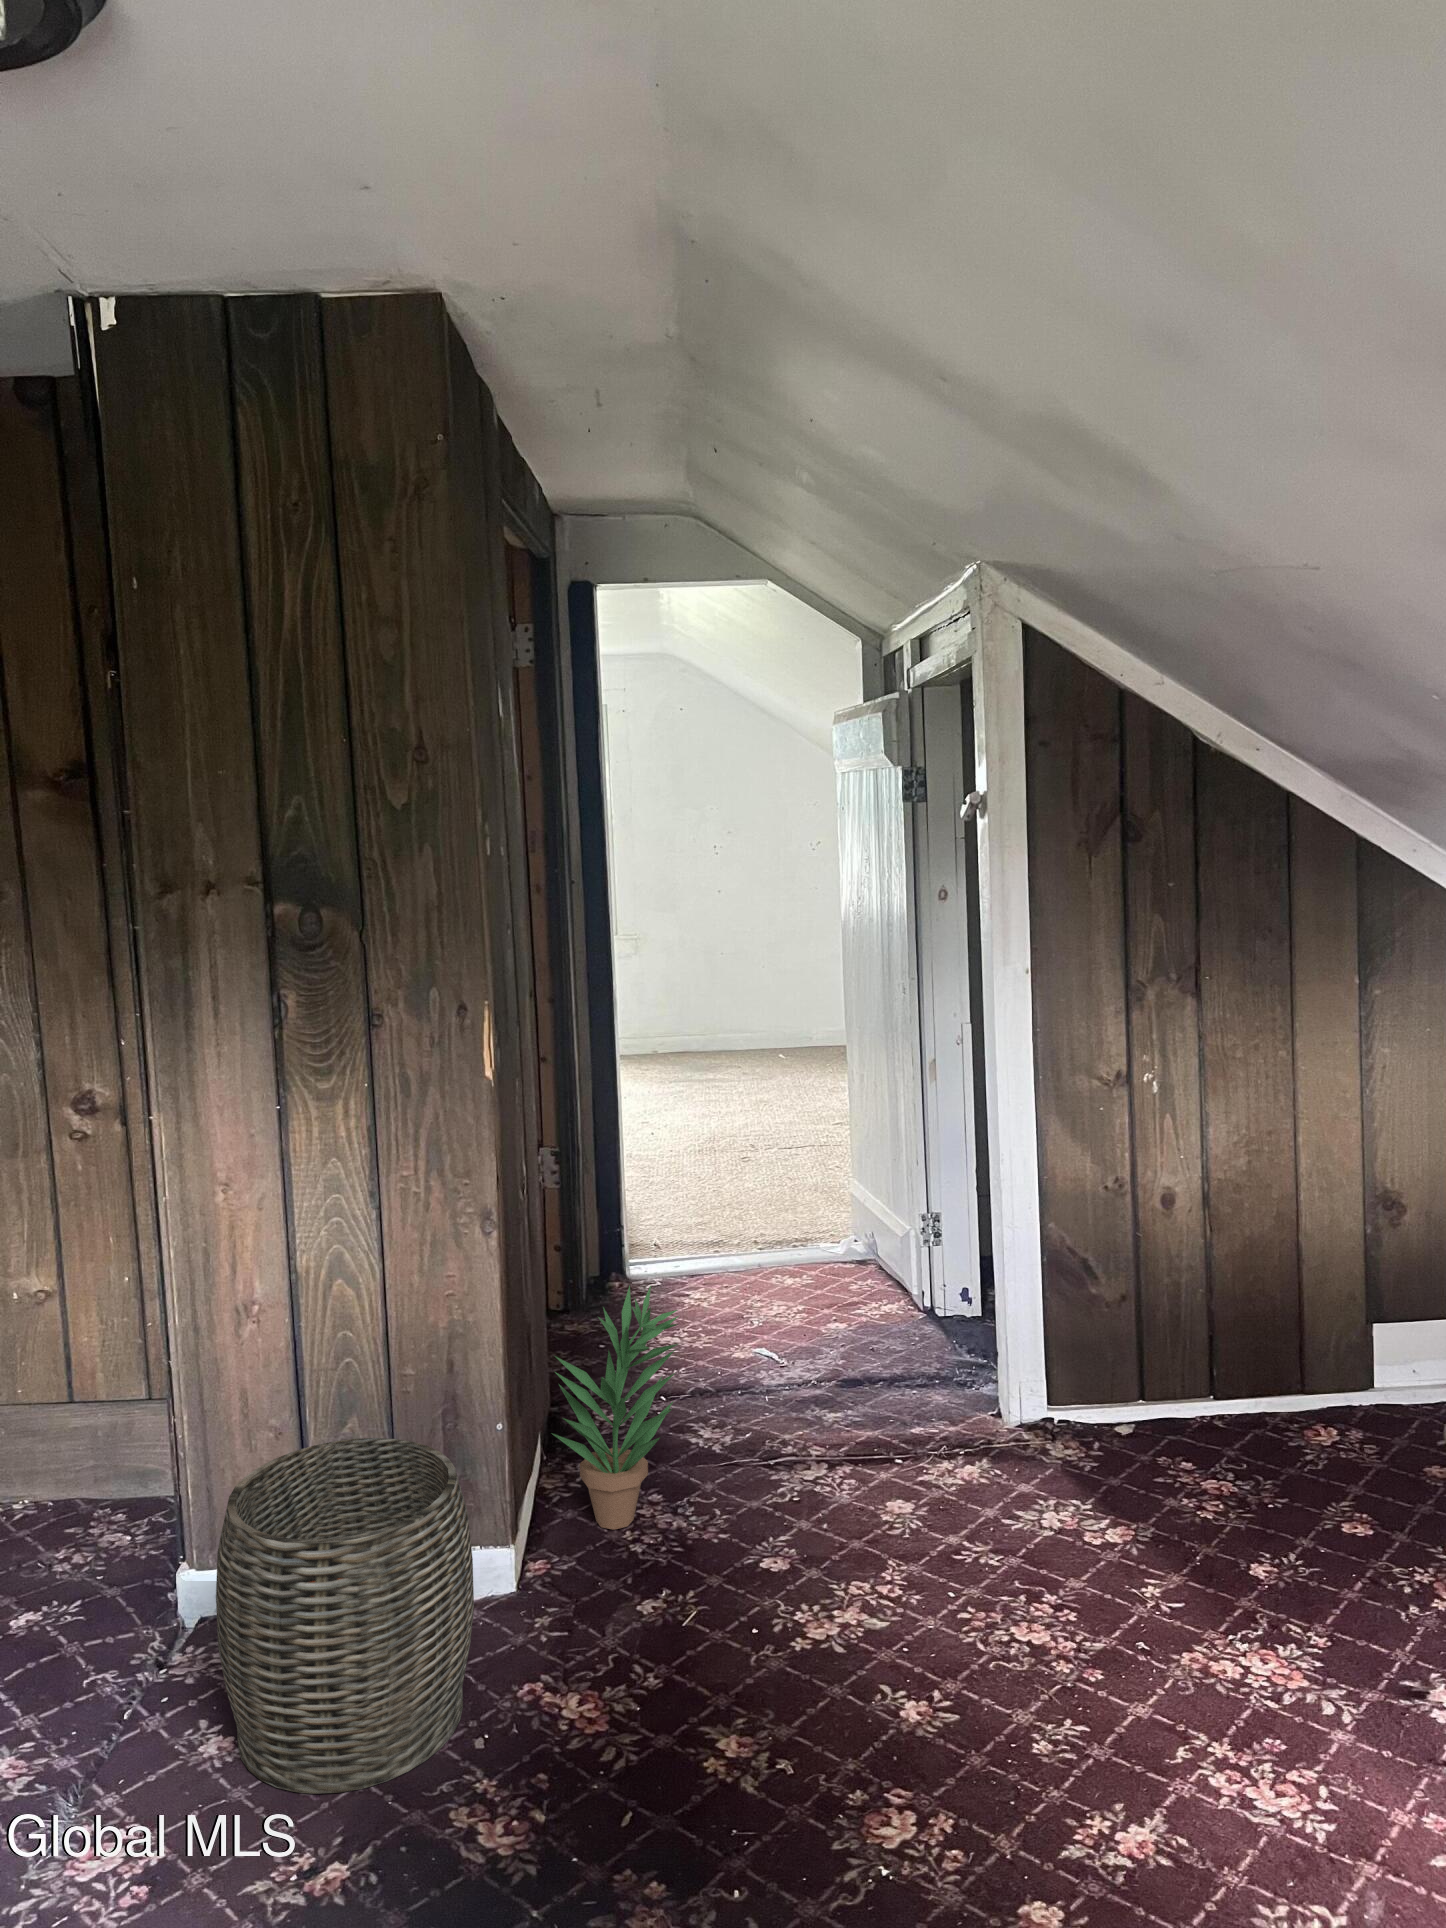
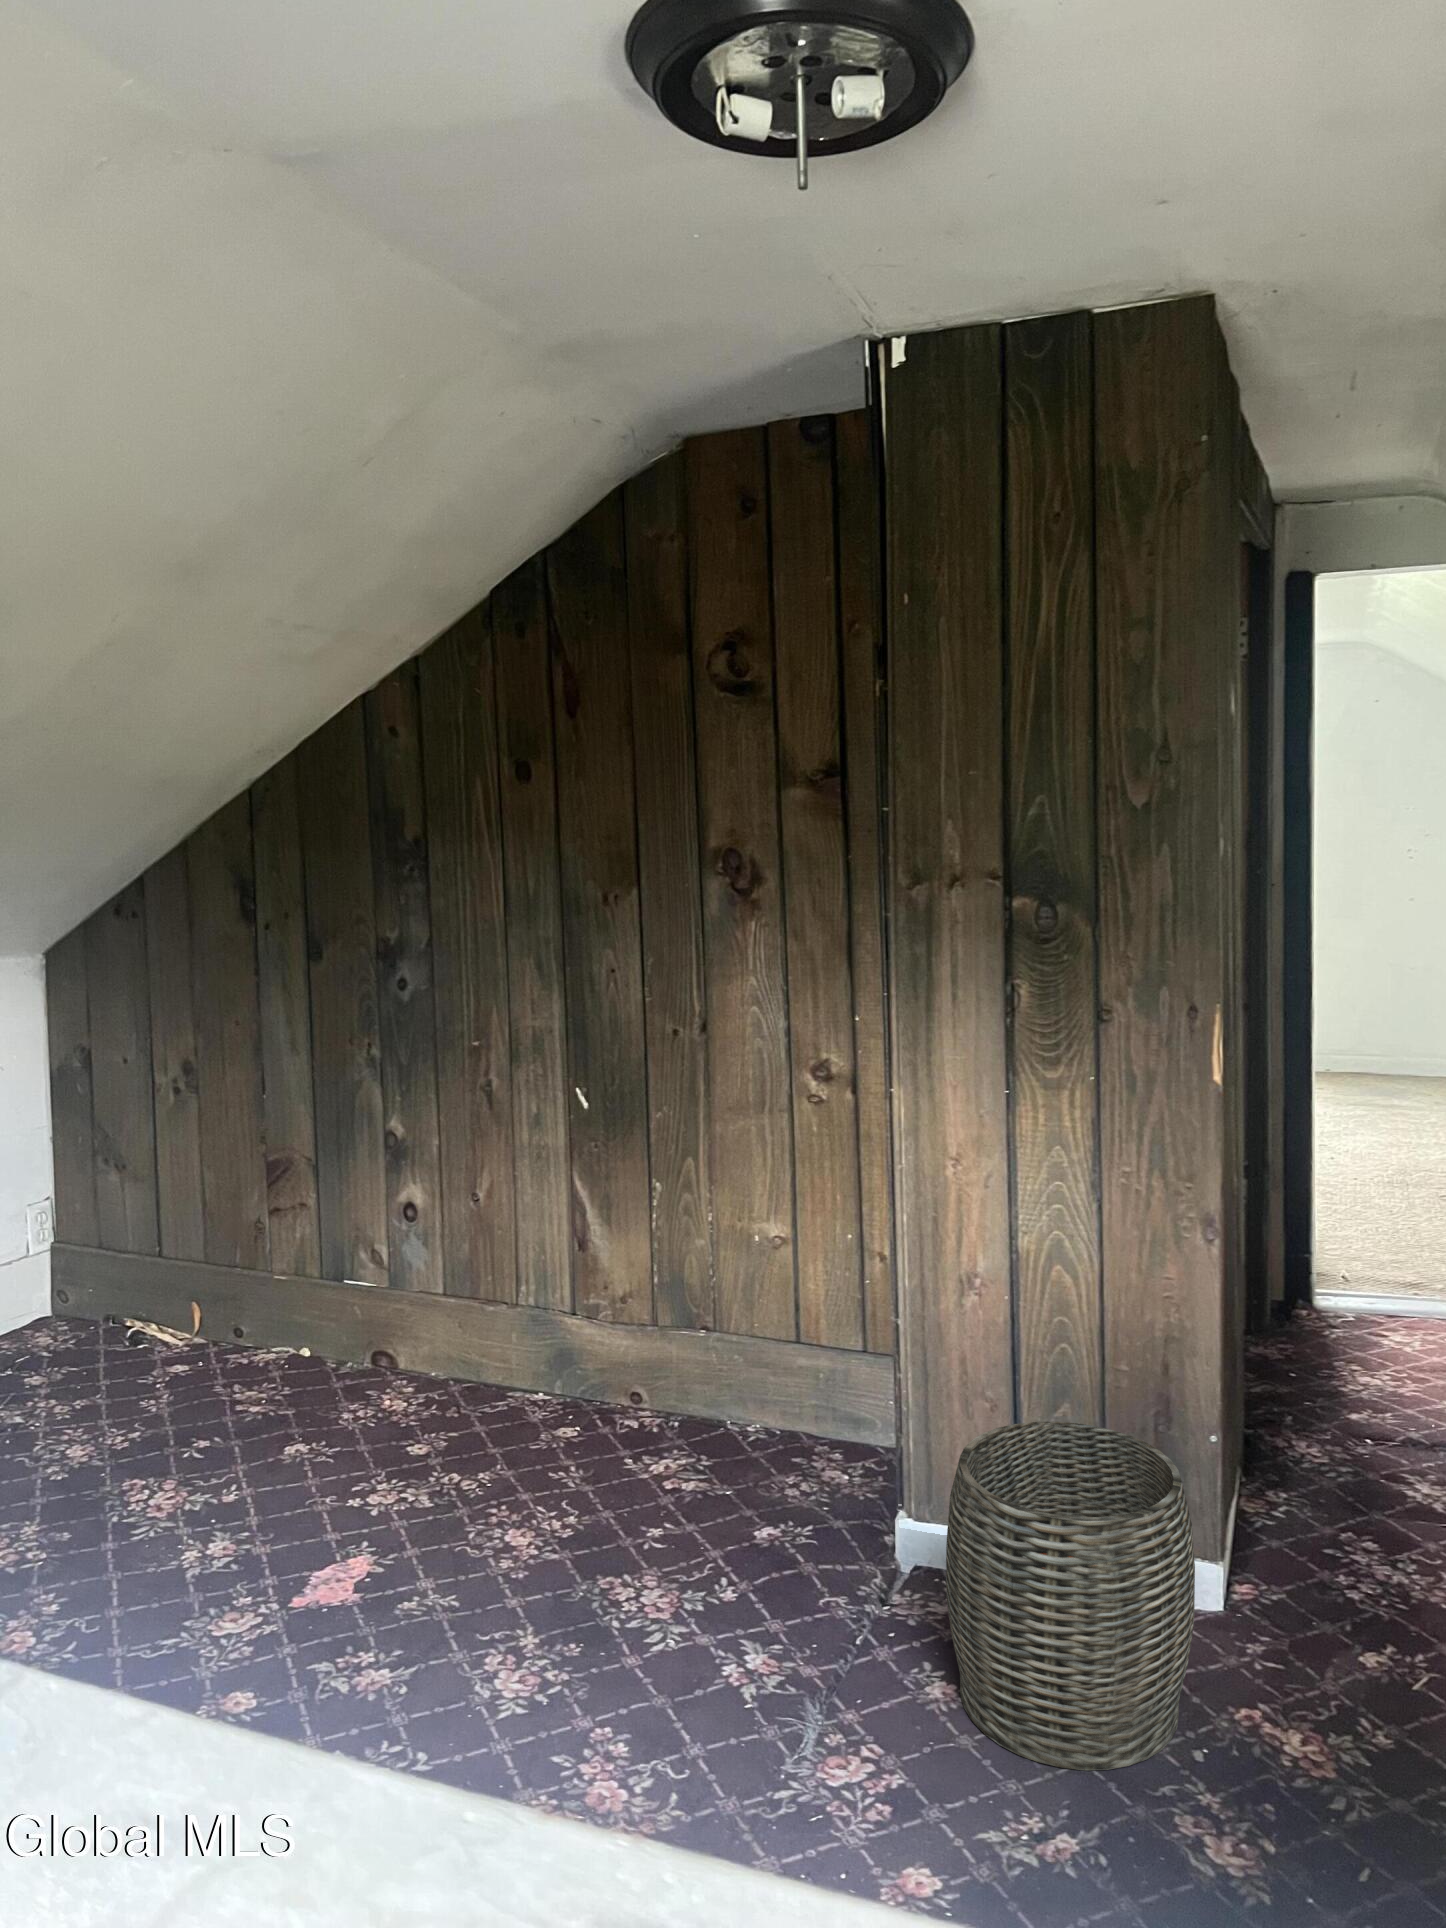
potted plant: present [553,1286,678,1530] -> none [1261,1313,1411,1570]

